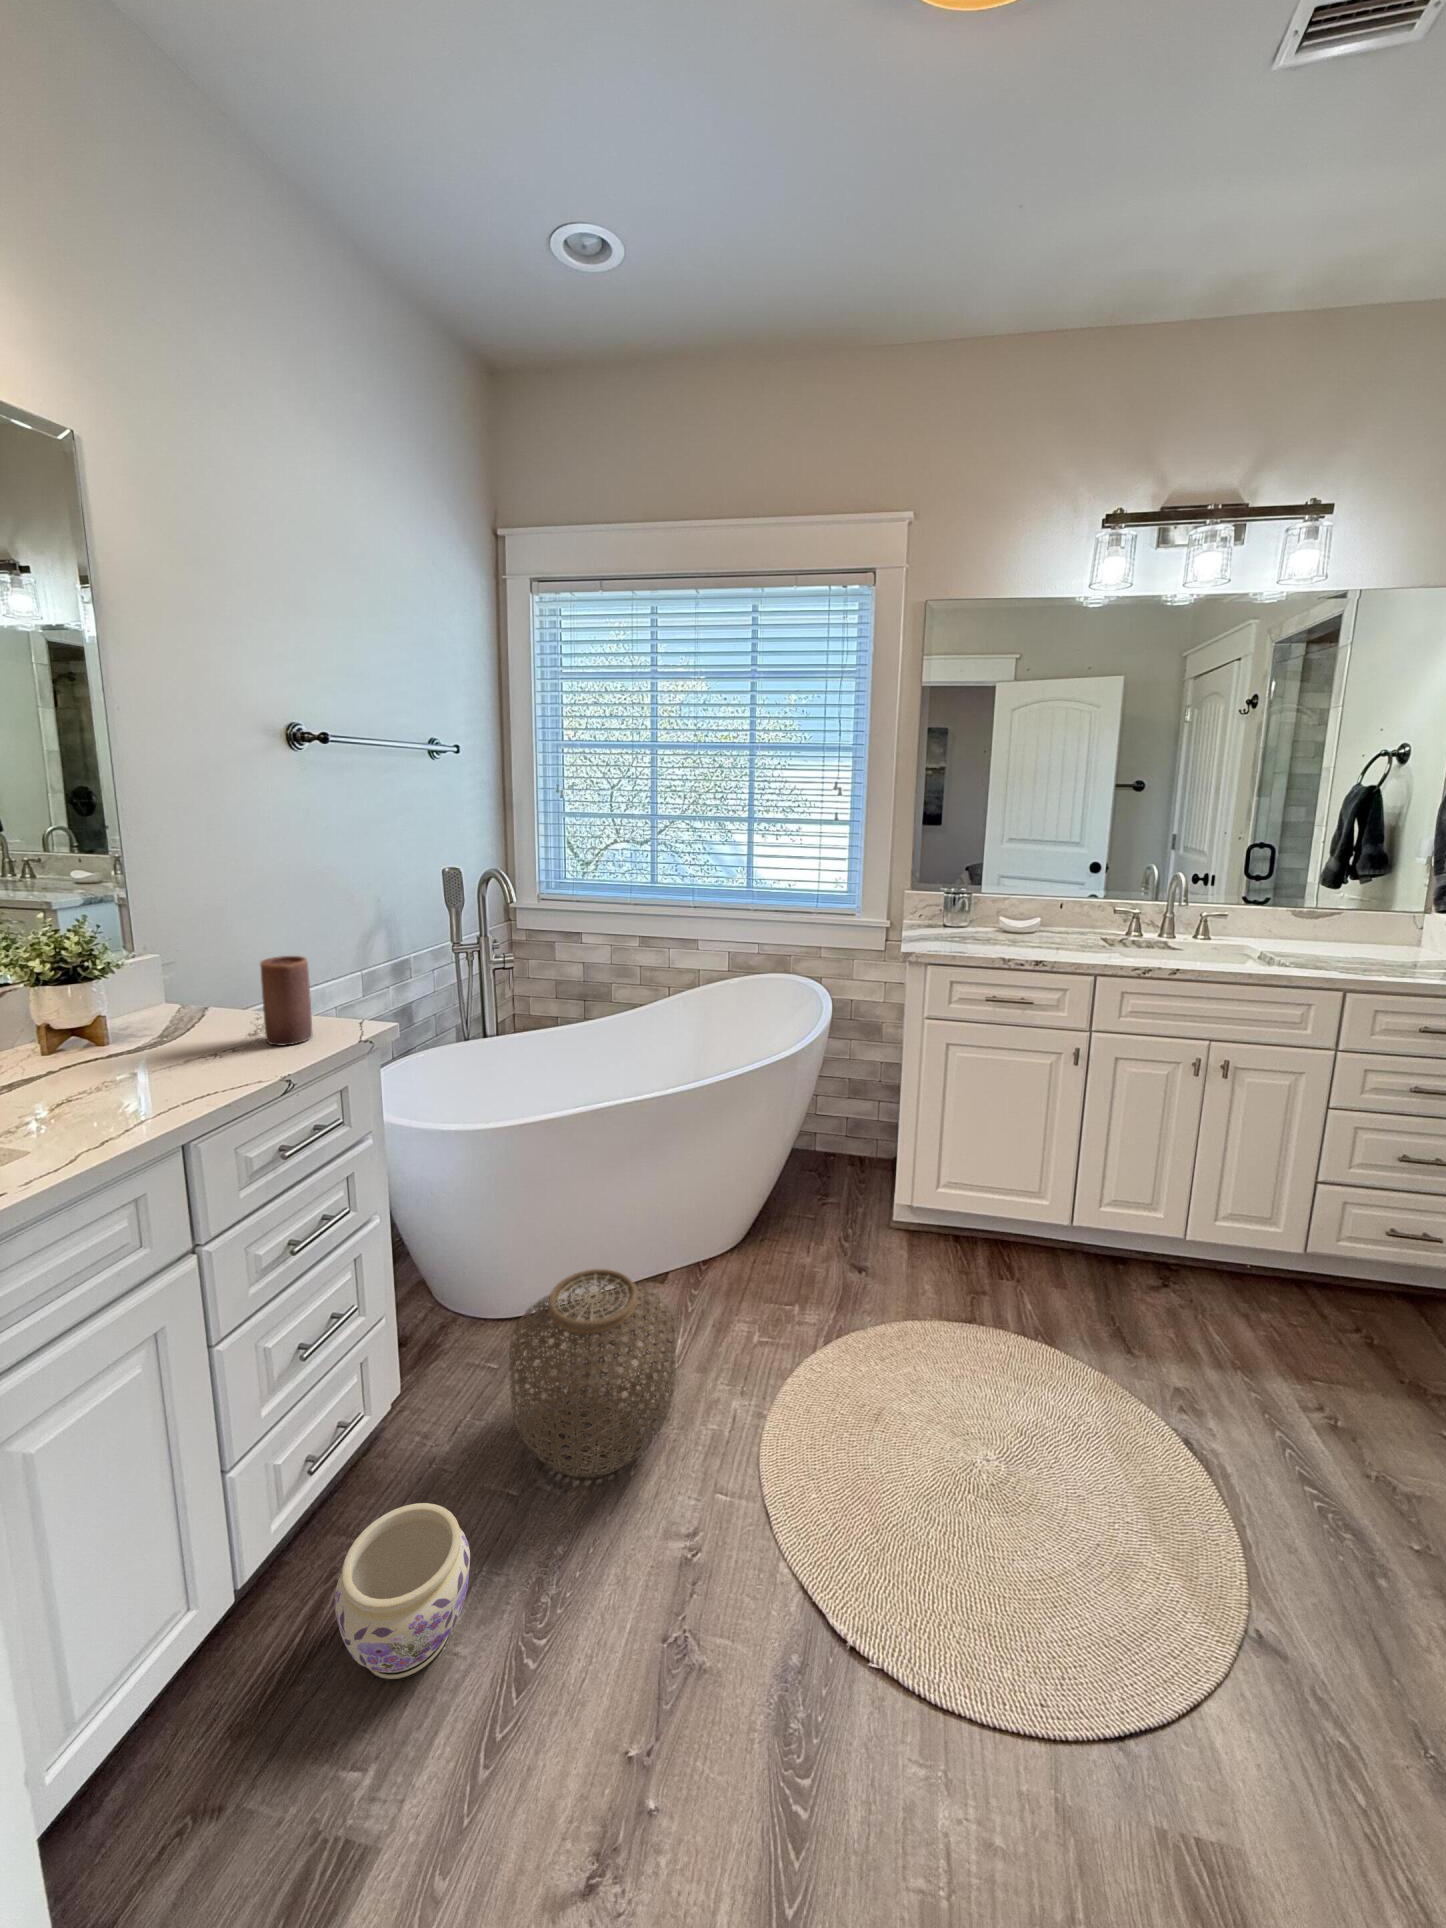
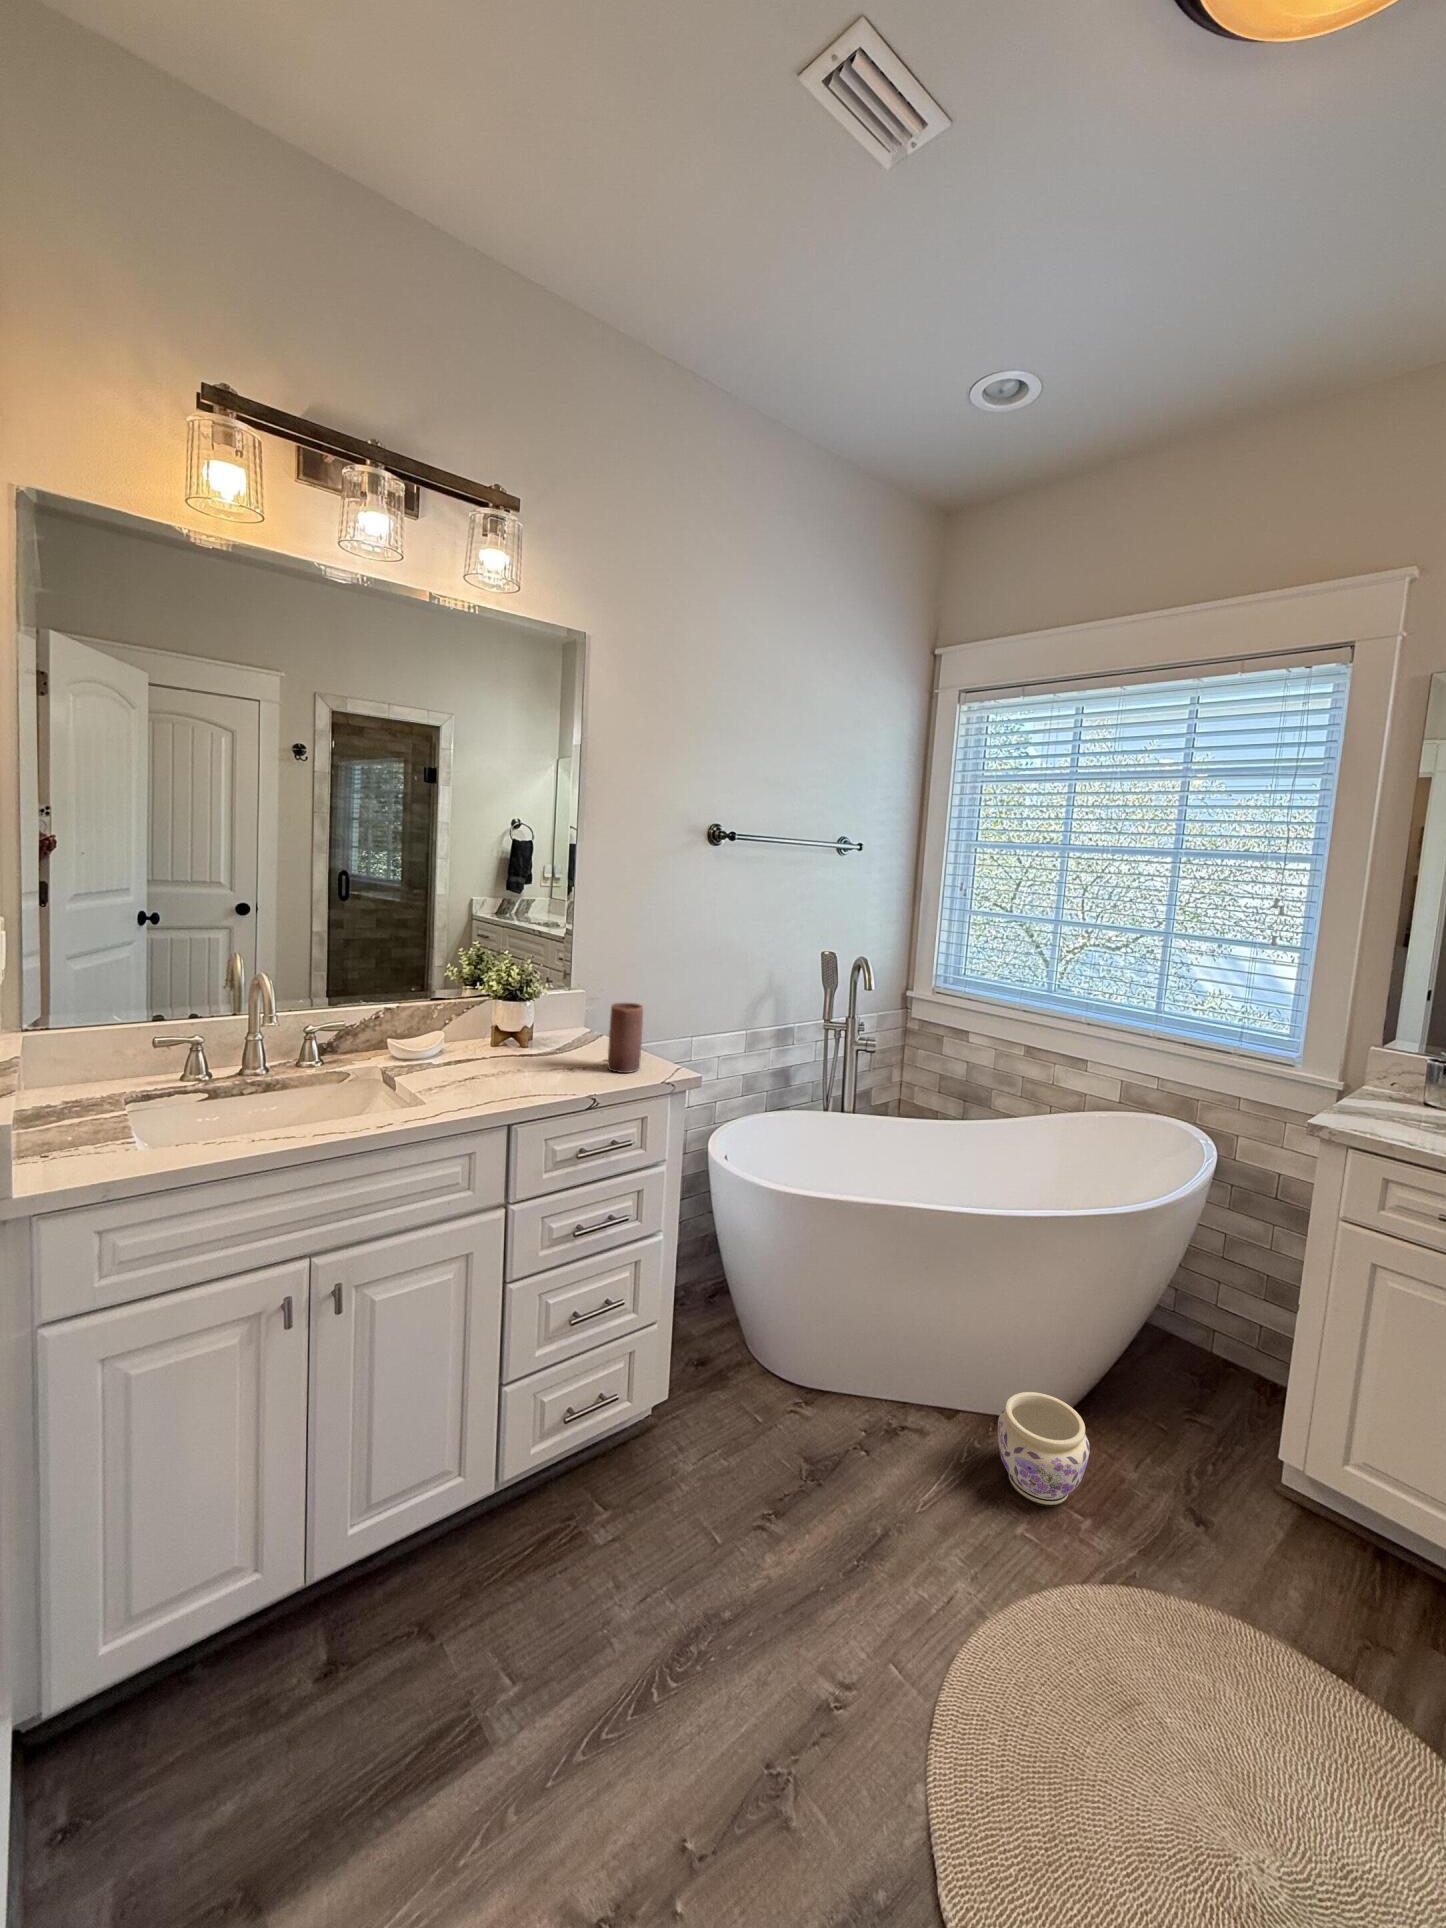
woven basket: present [509,1269,676,1477] -> none [728,1356,894,1577]
planter: present [335,1503,470,1681] -> present [998,1392,1090,1507]

